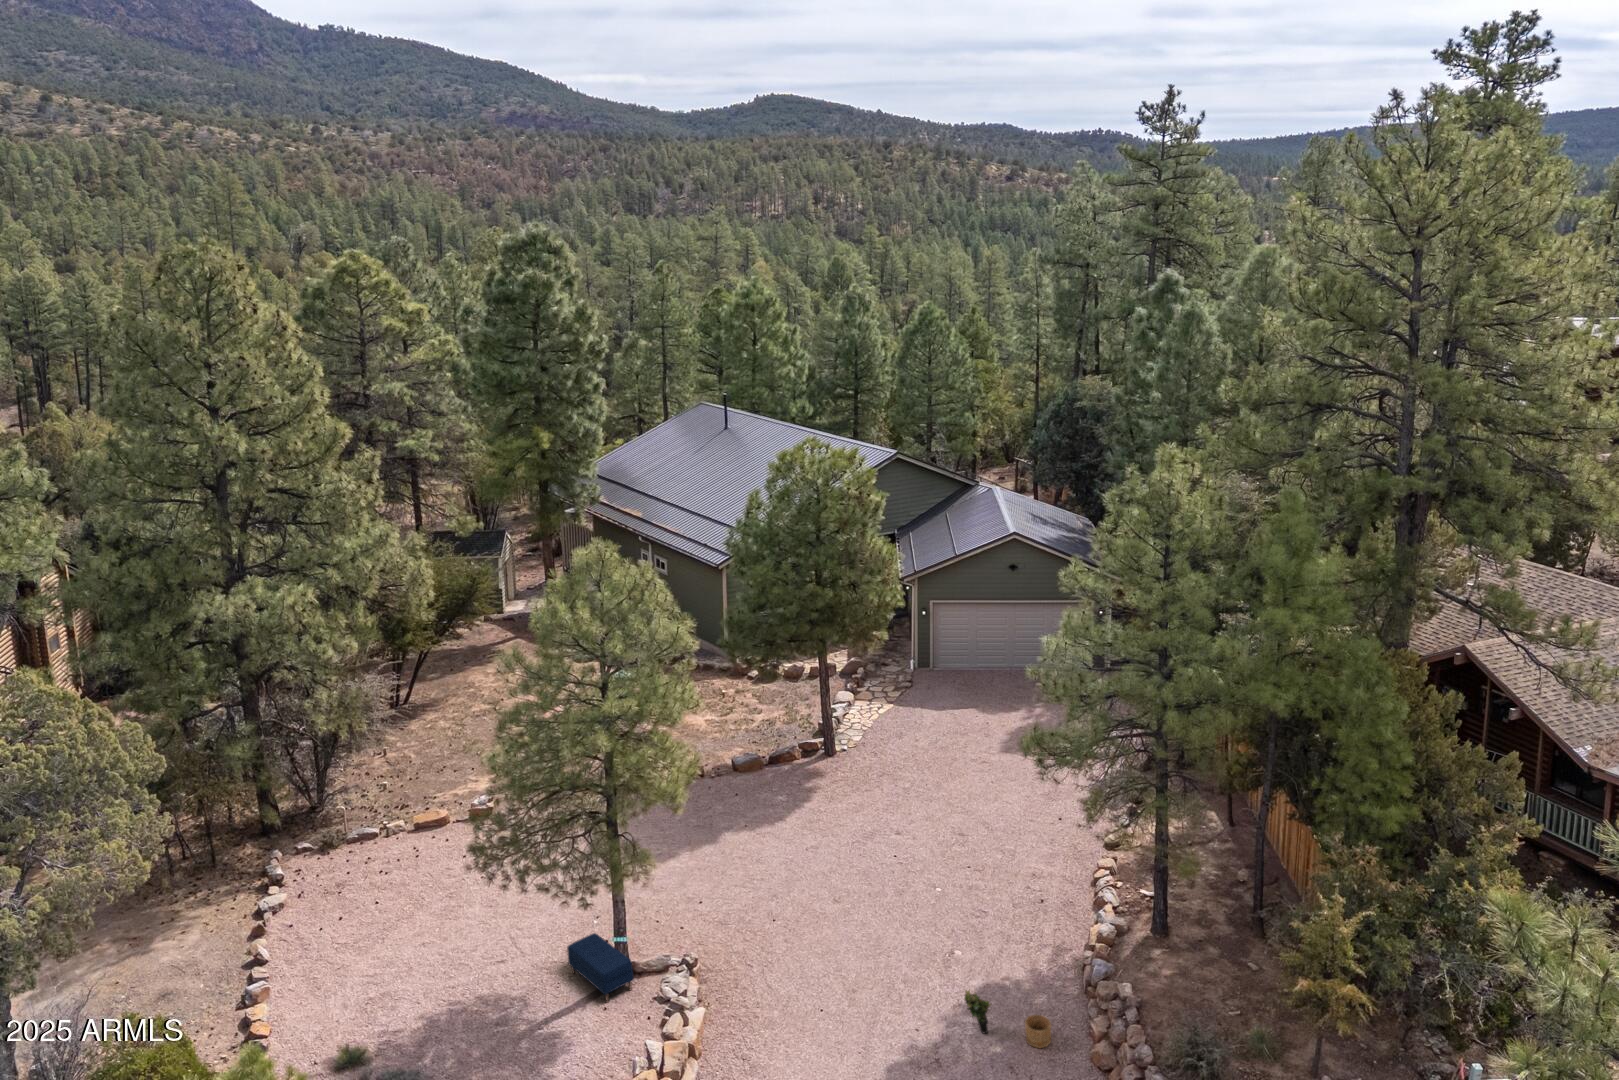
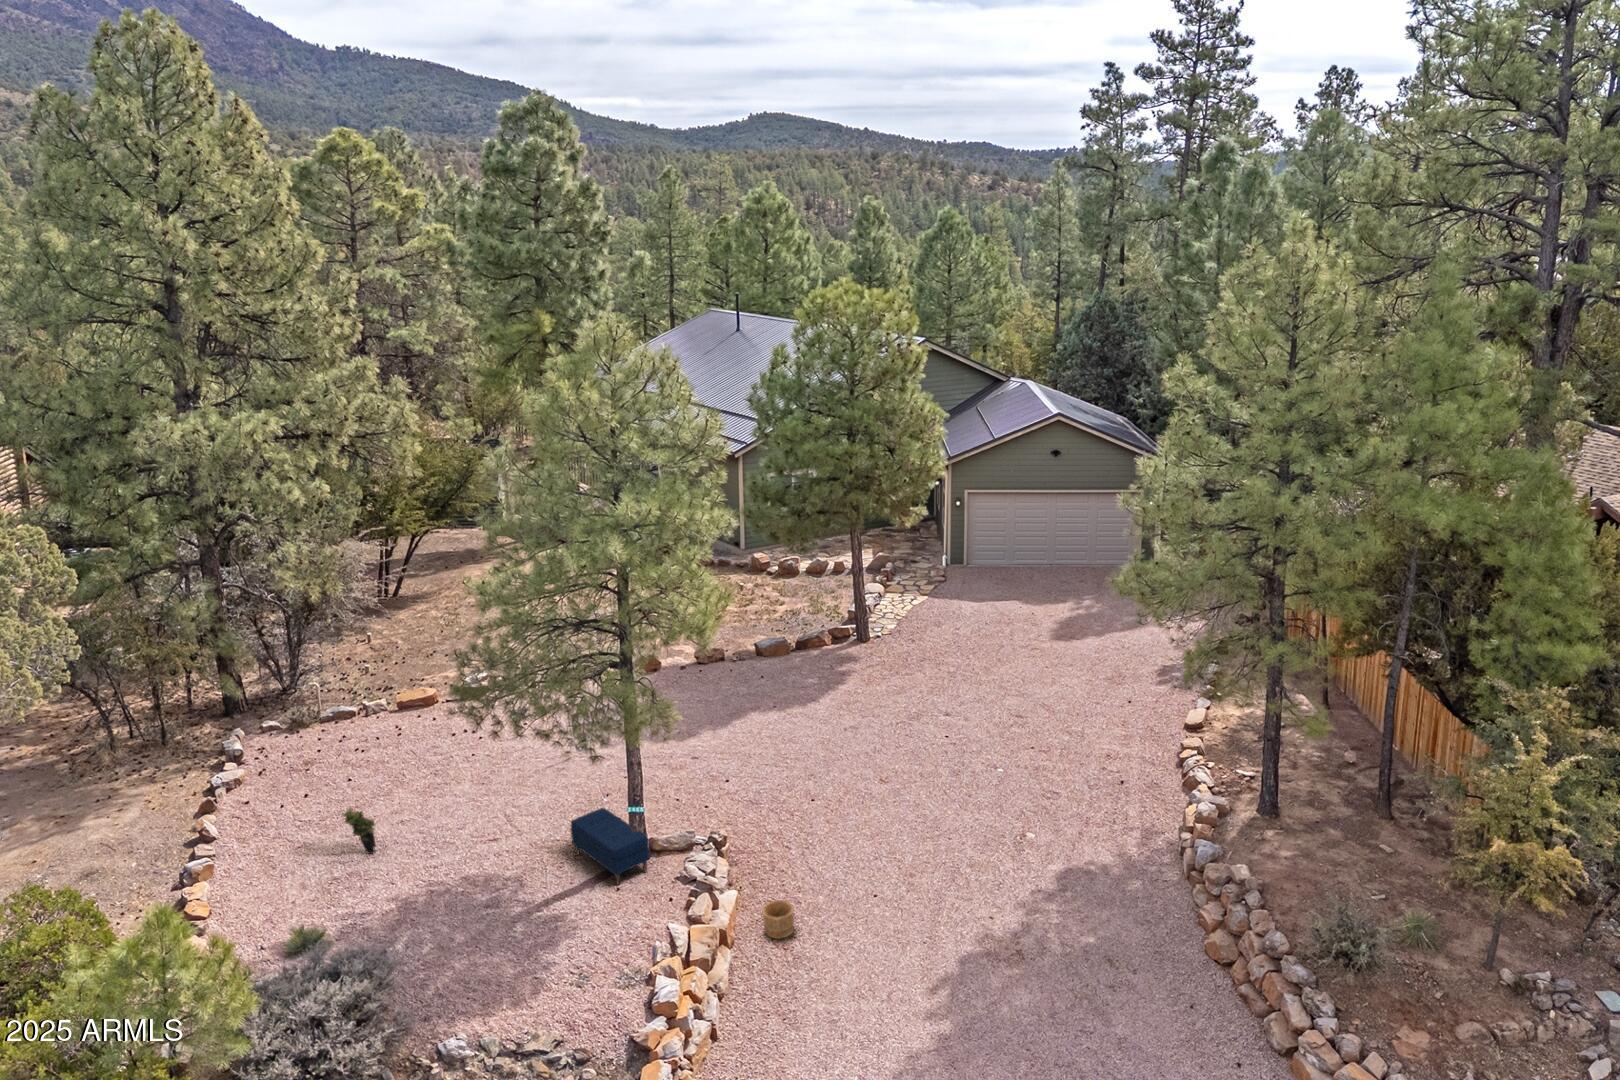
potted plant: present [964,991,990,1033] -> present [342,808,376,854]
wooden bucket: present [1025,1014,1051,1048] -> present [762,900,794,939]

